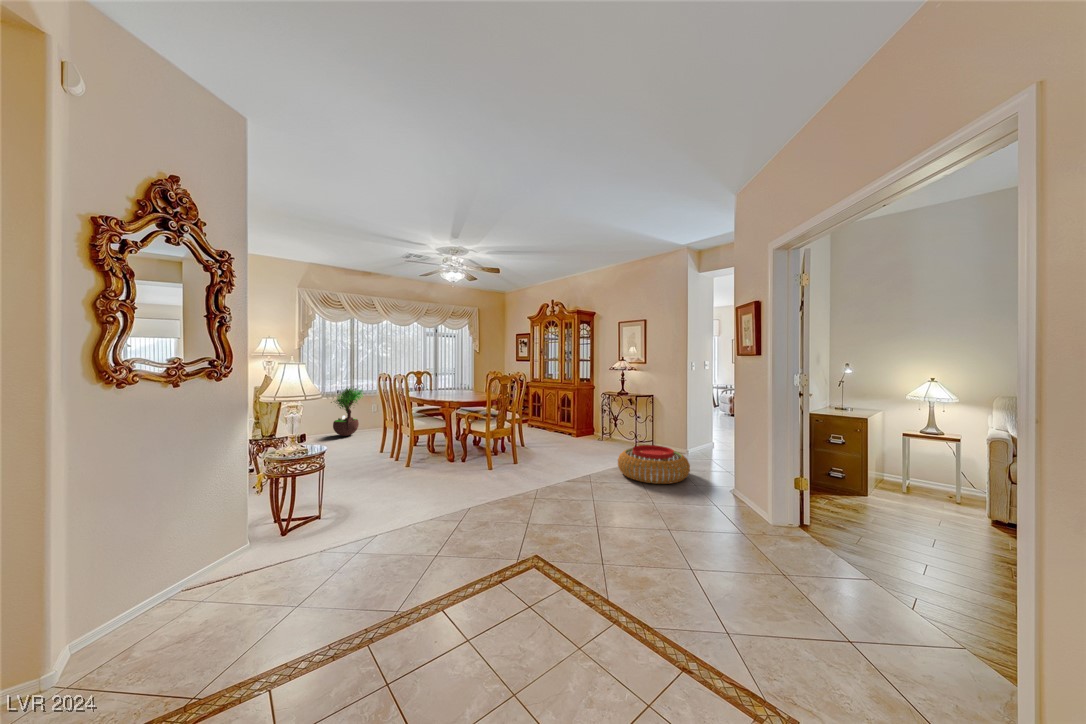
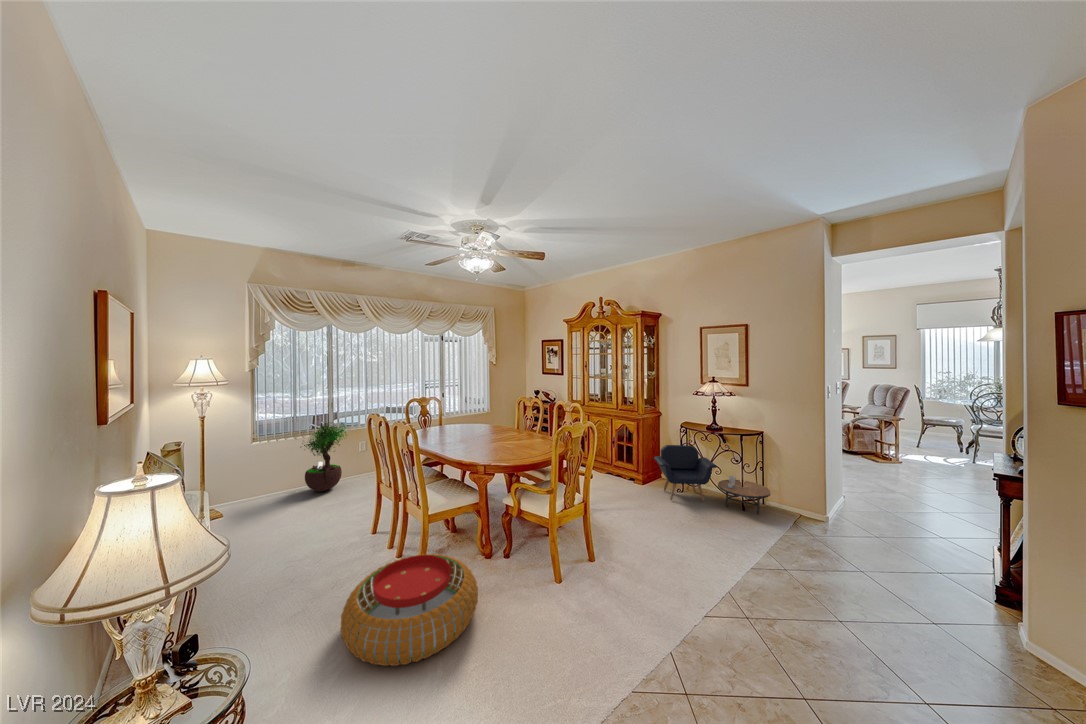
armchair: none [581,406,654,449] -> present [654,445,771,514]
pouf: present [618,445,690,484] -> present [341,554,478,666]

